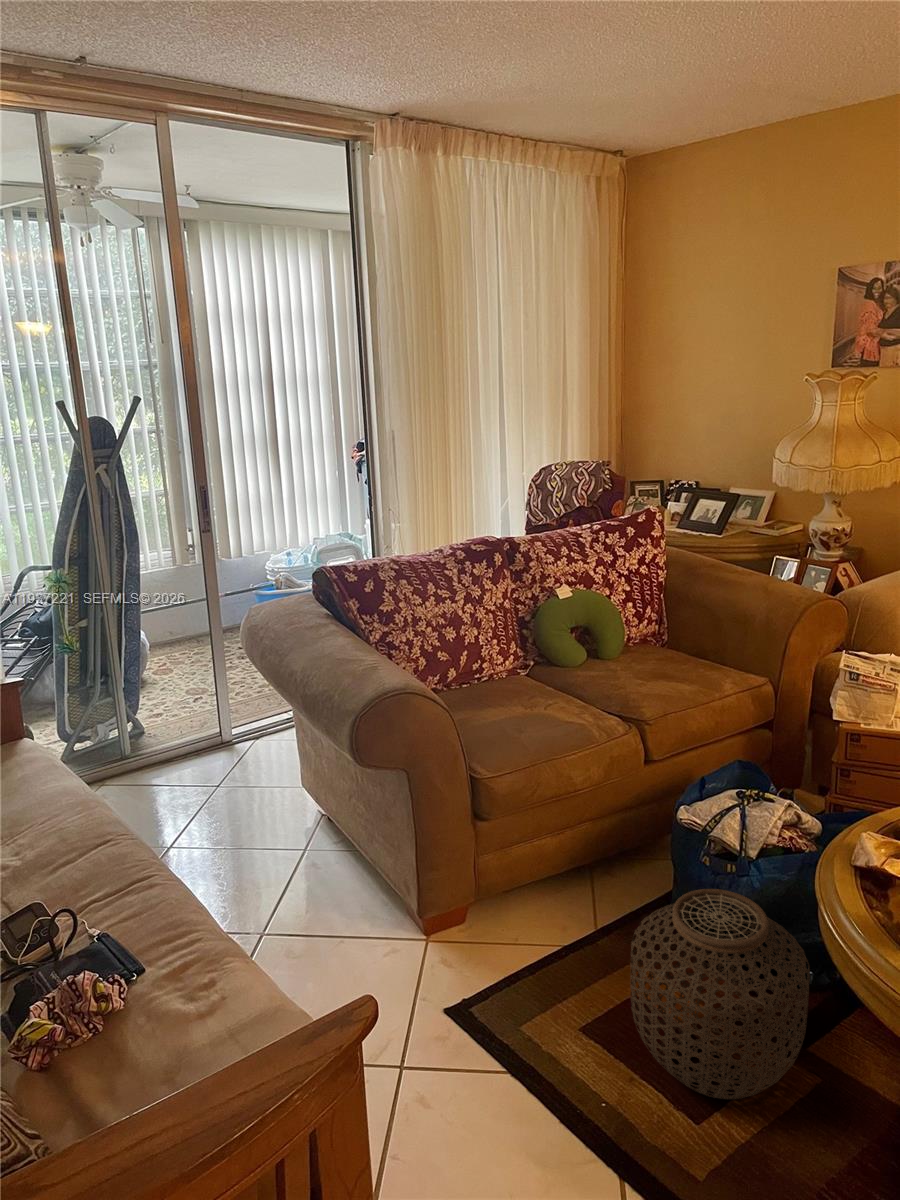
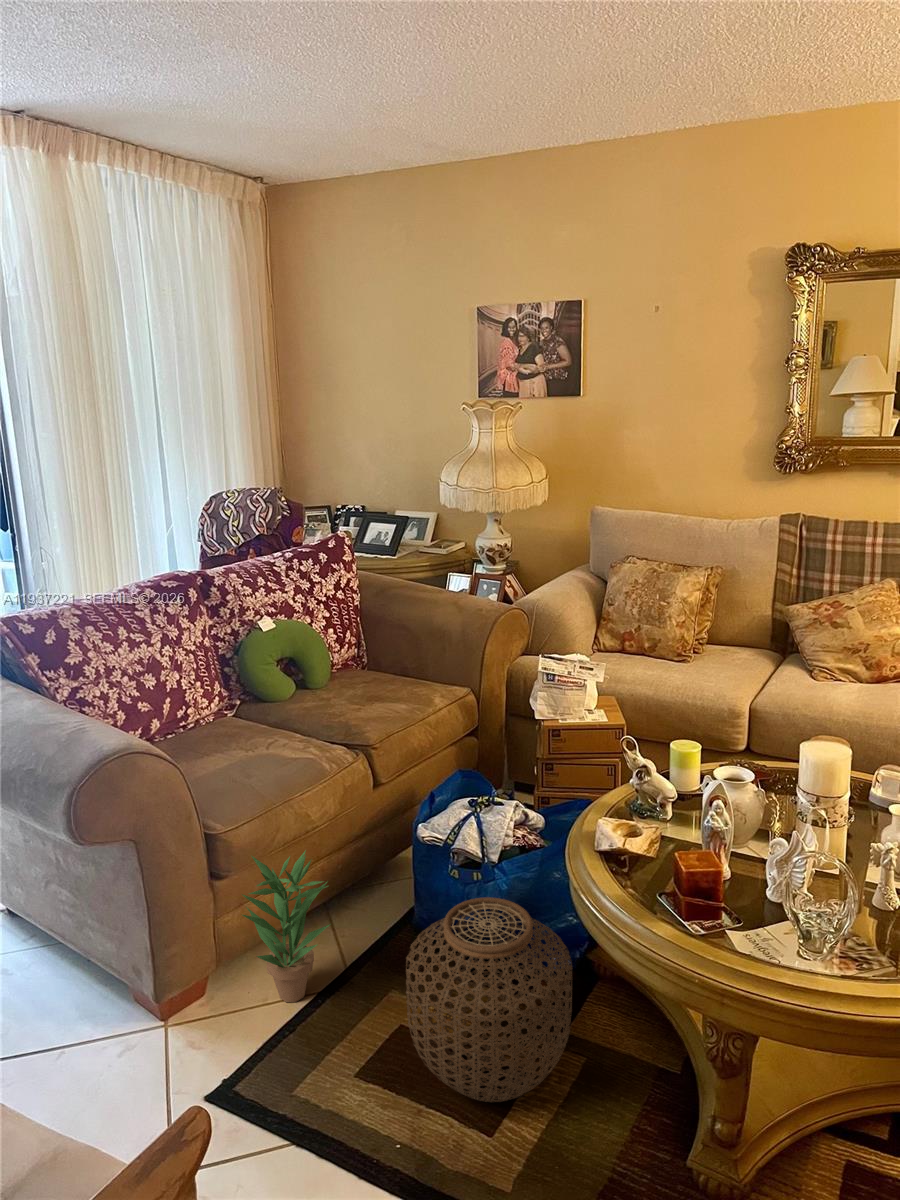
potted plant: none [494,804,581,949] -> present [242,851,331,1002]

